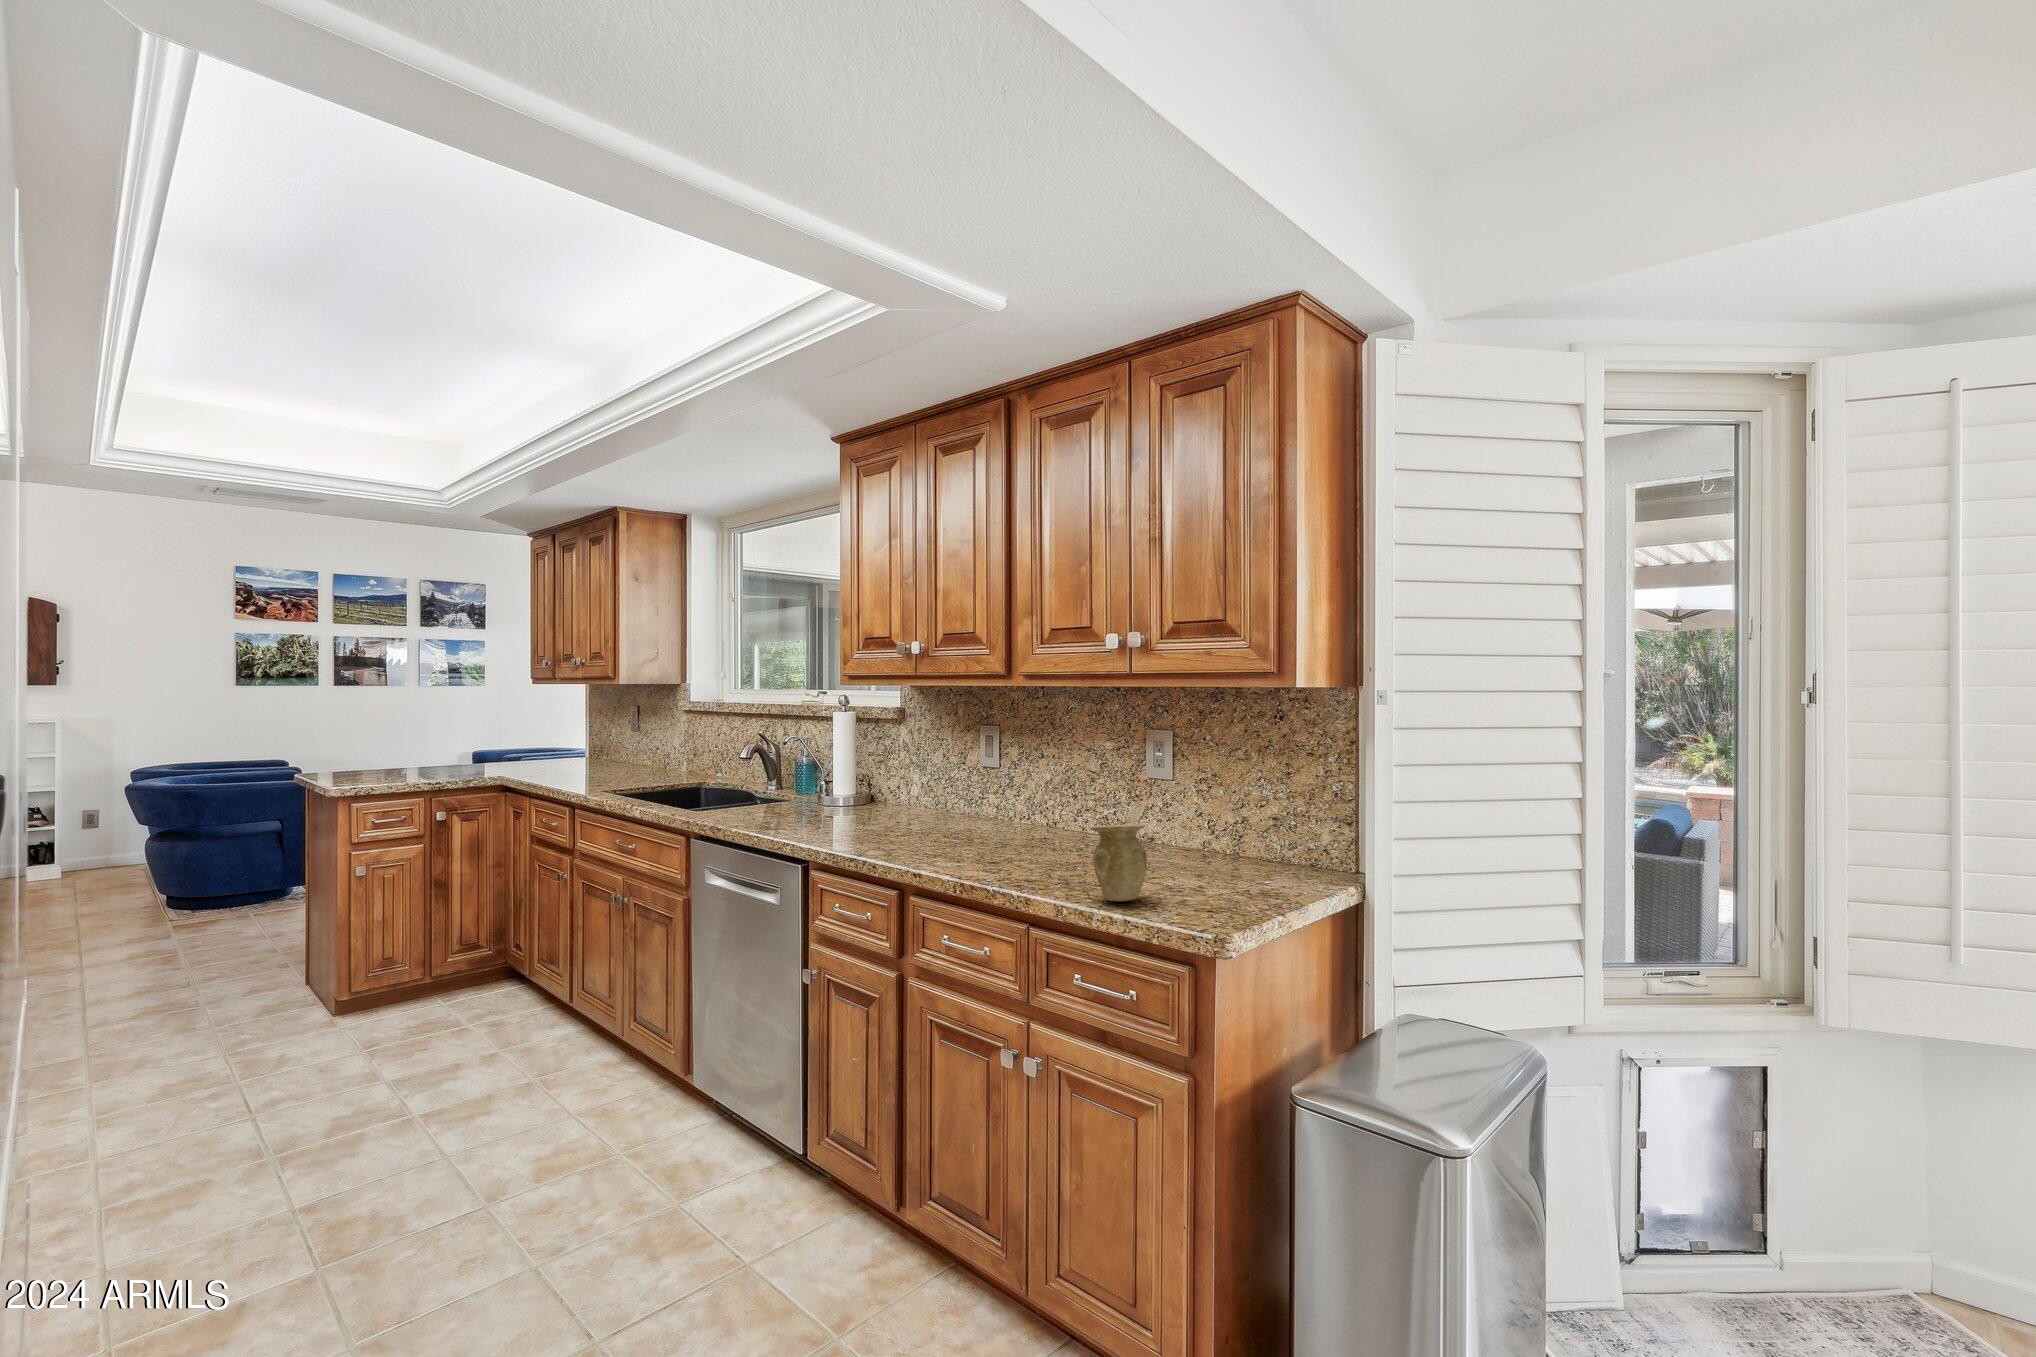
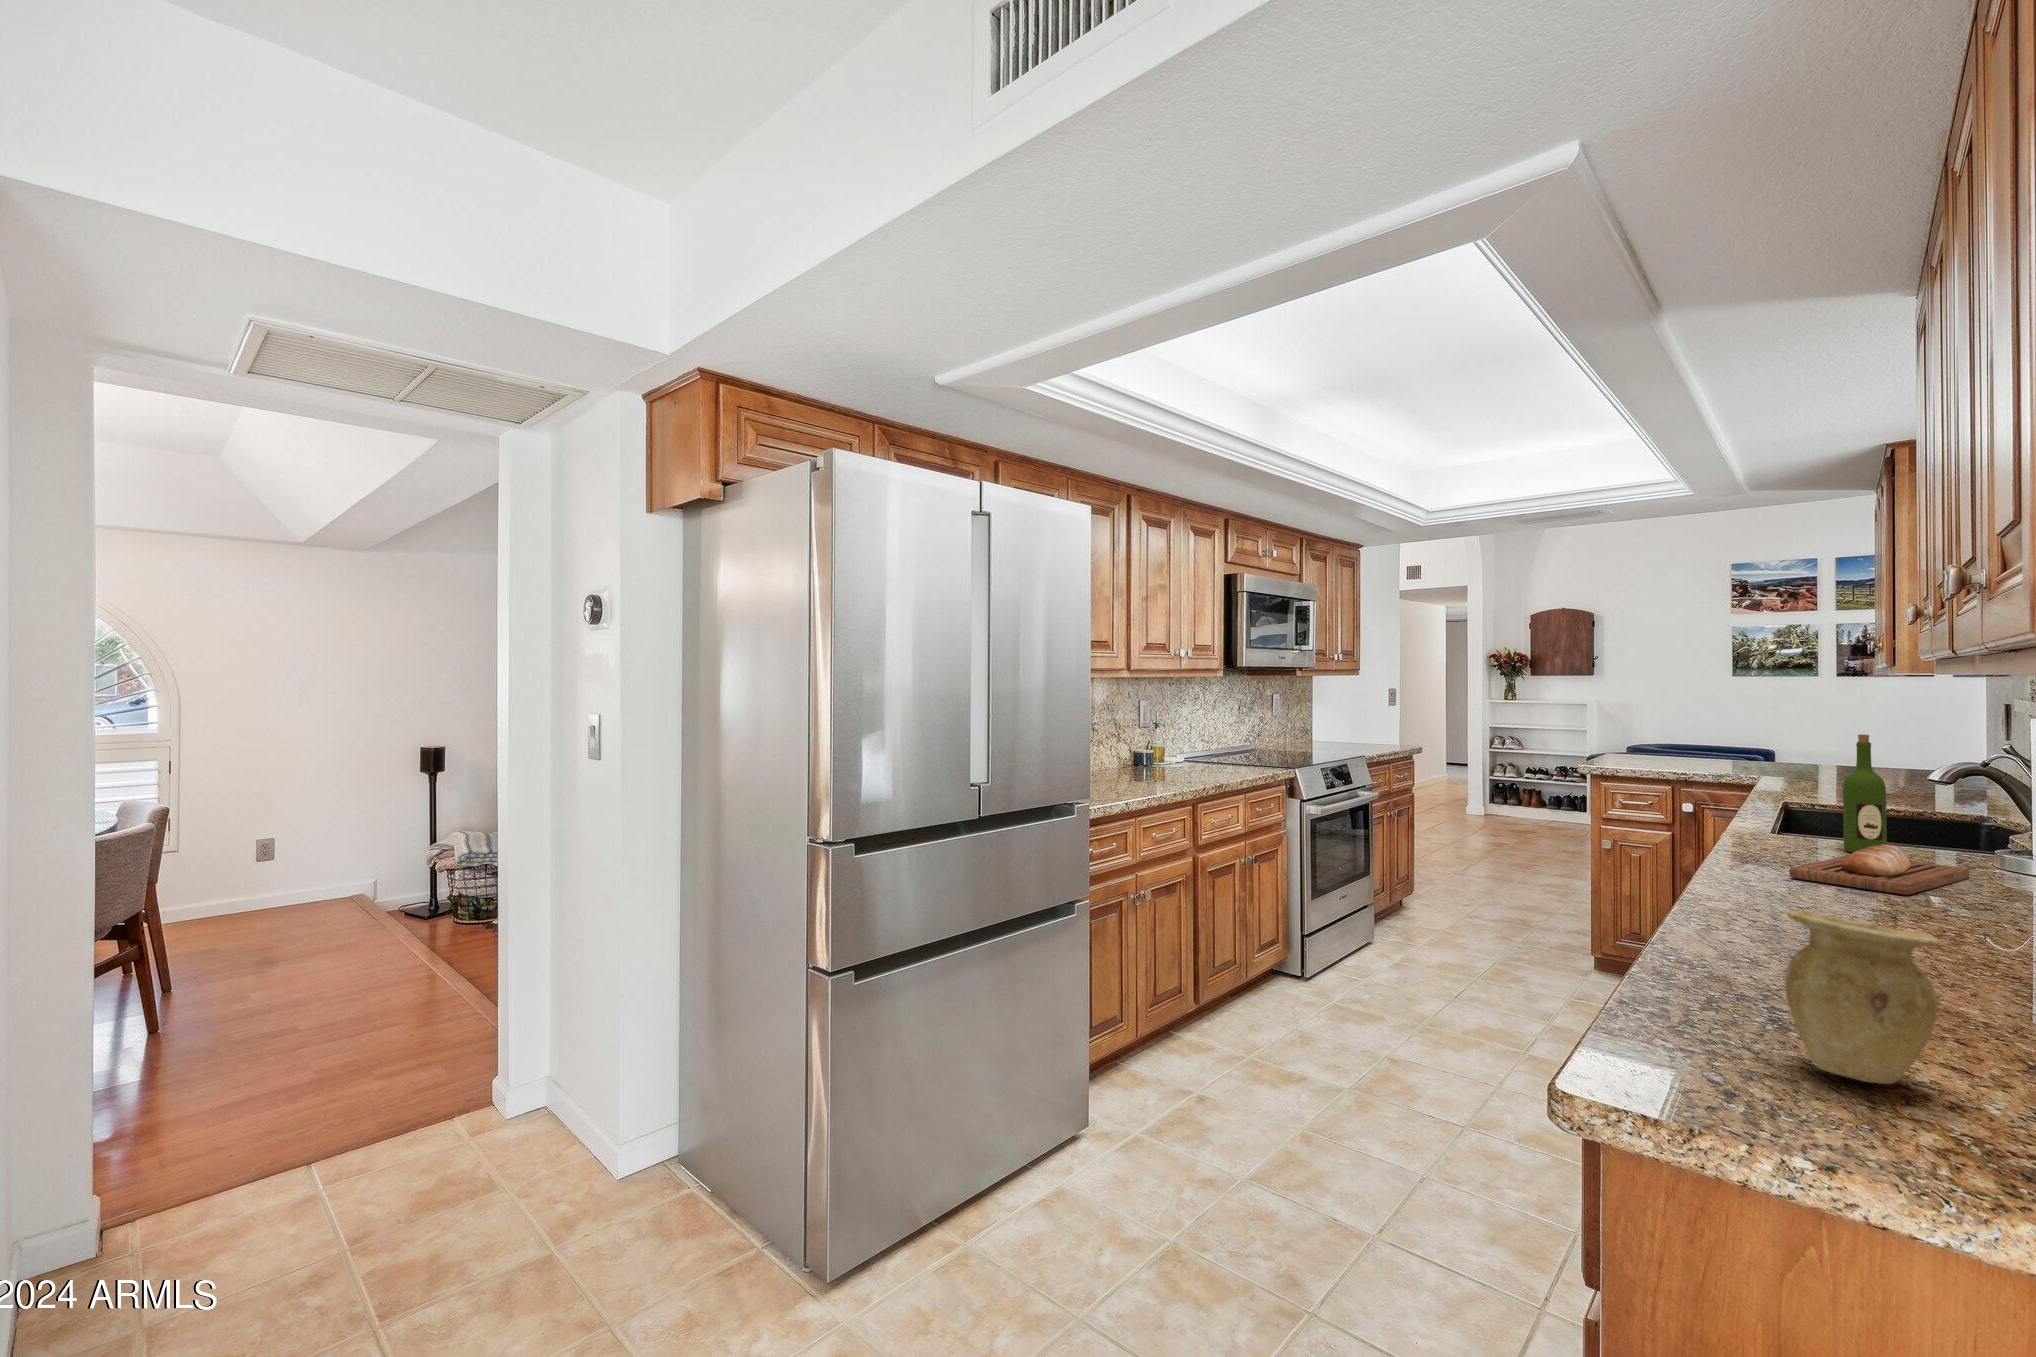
wine bottle: none [724,735,747,818] -> present [1843,734,1887,852]
bread loaf: none [756,806,840,838] -> present [1789,844,1970,895]

